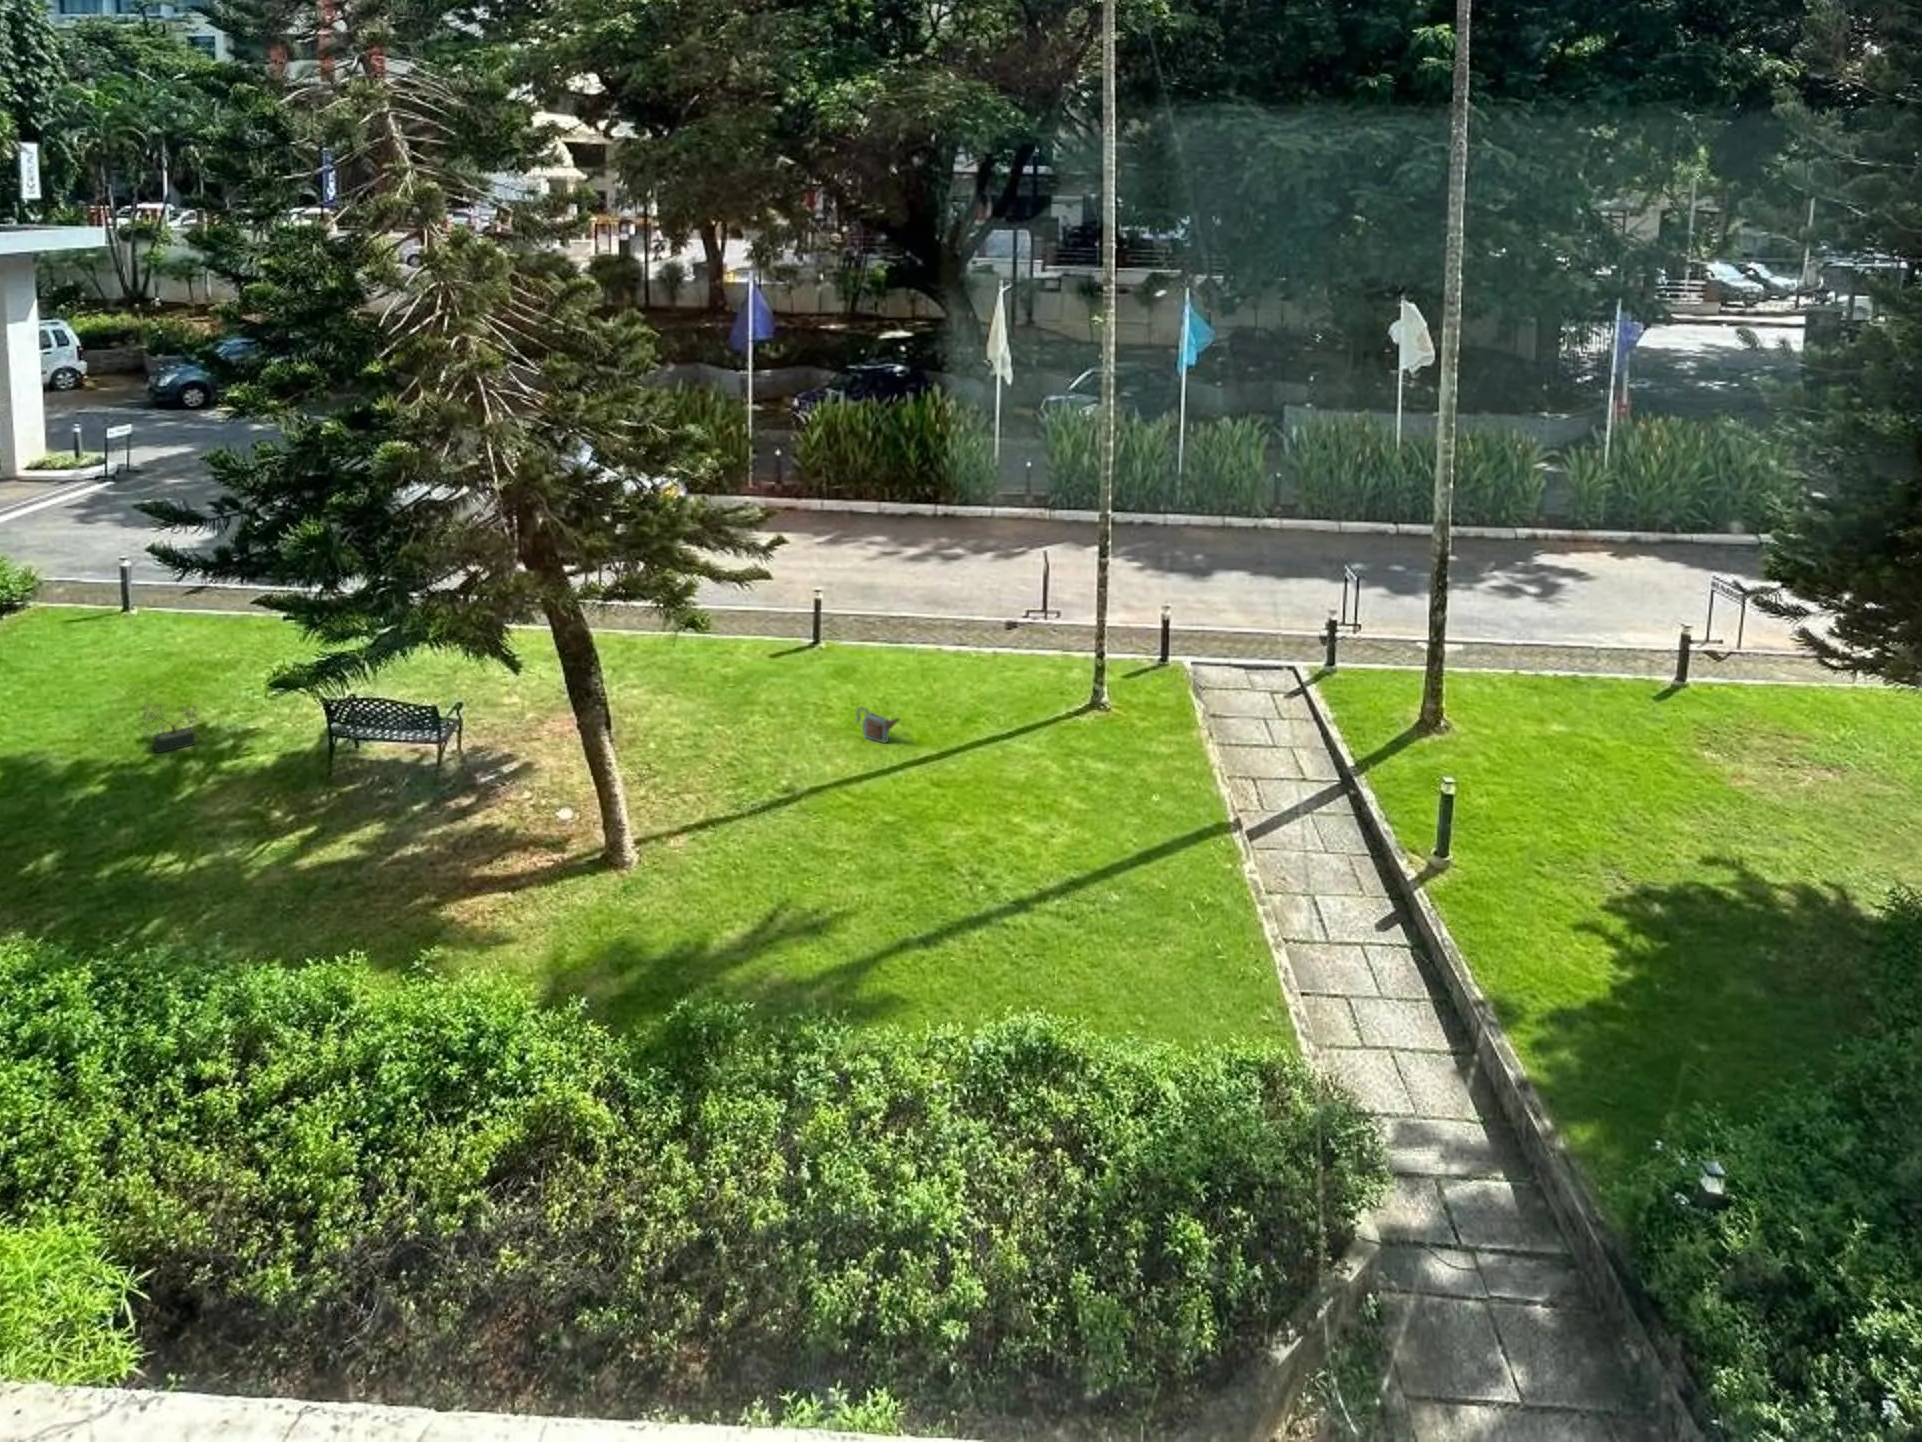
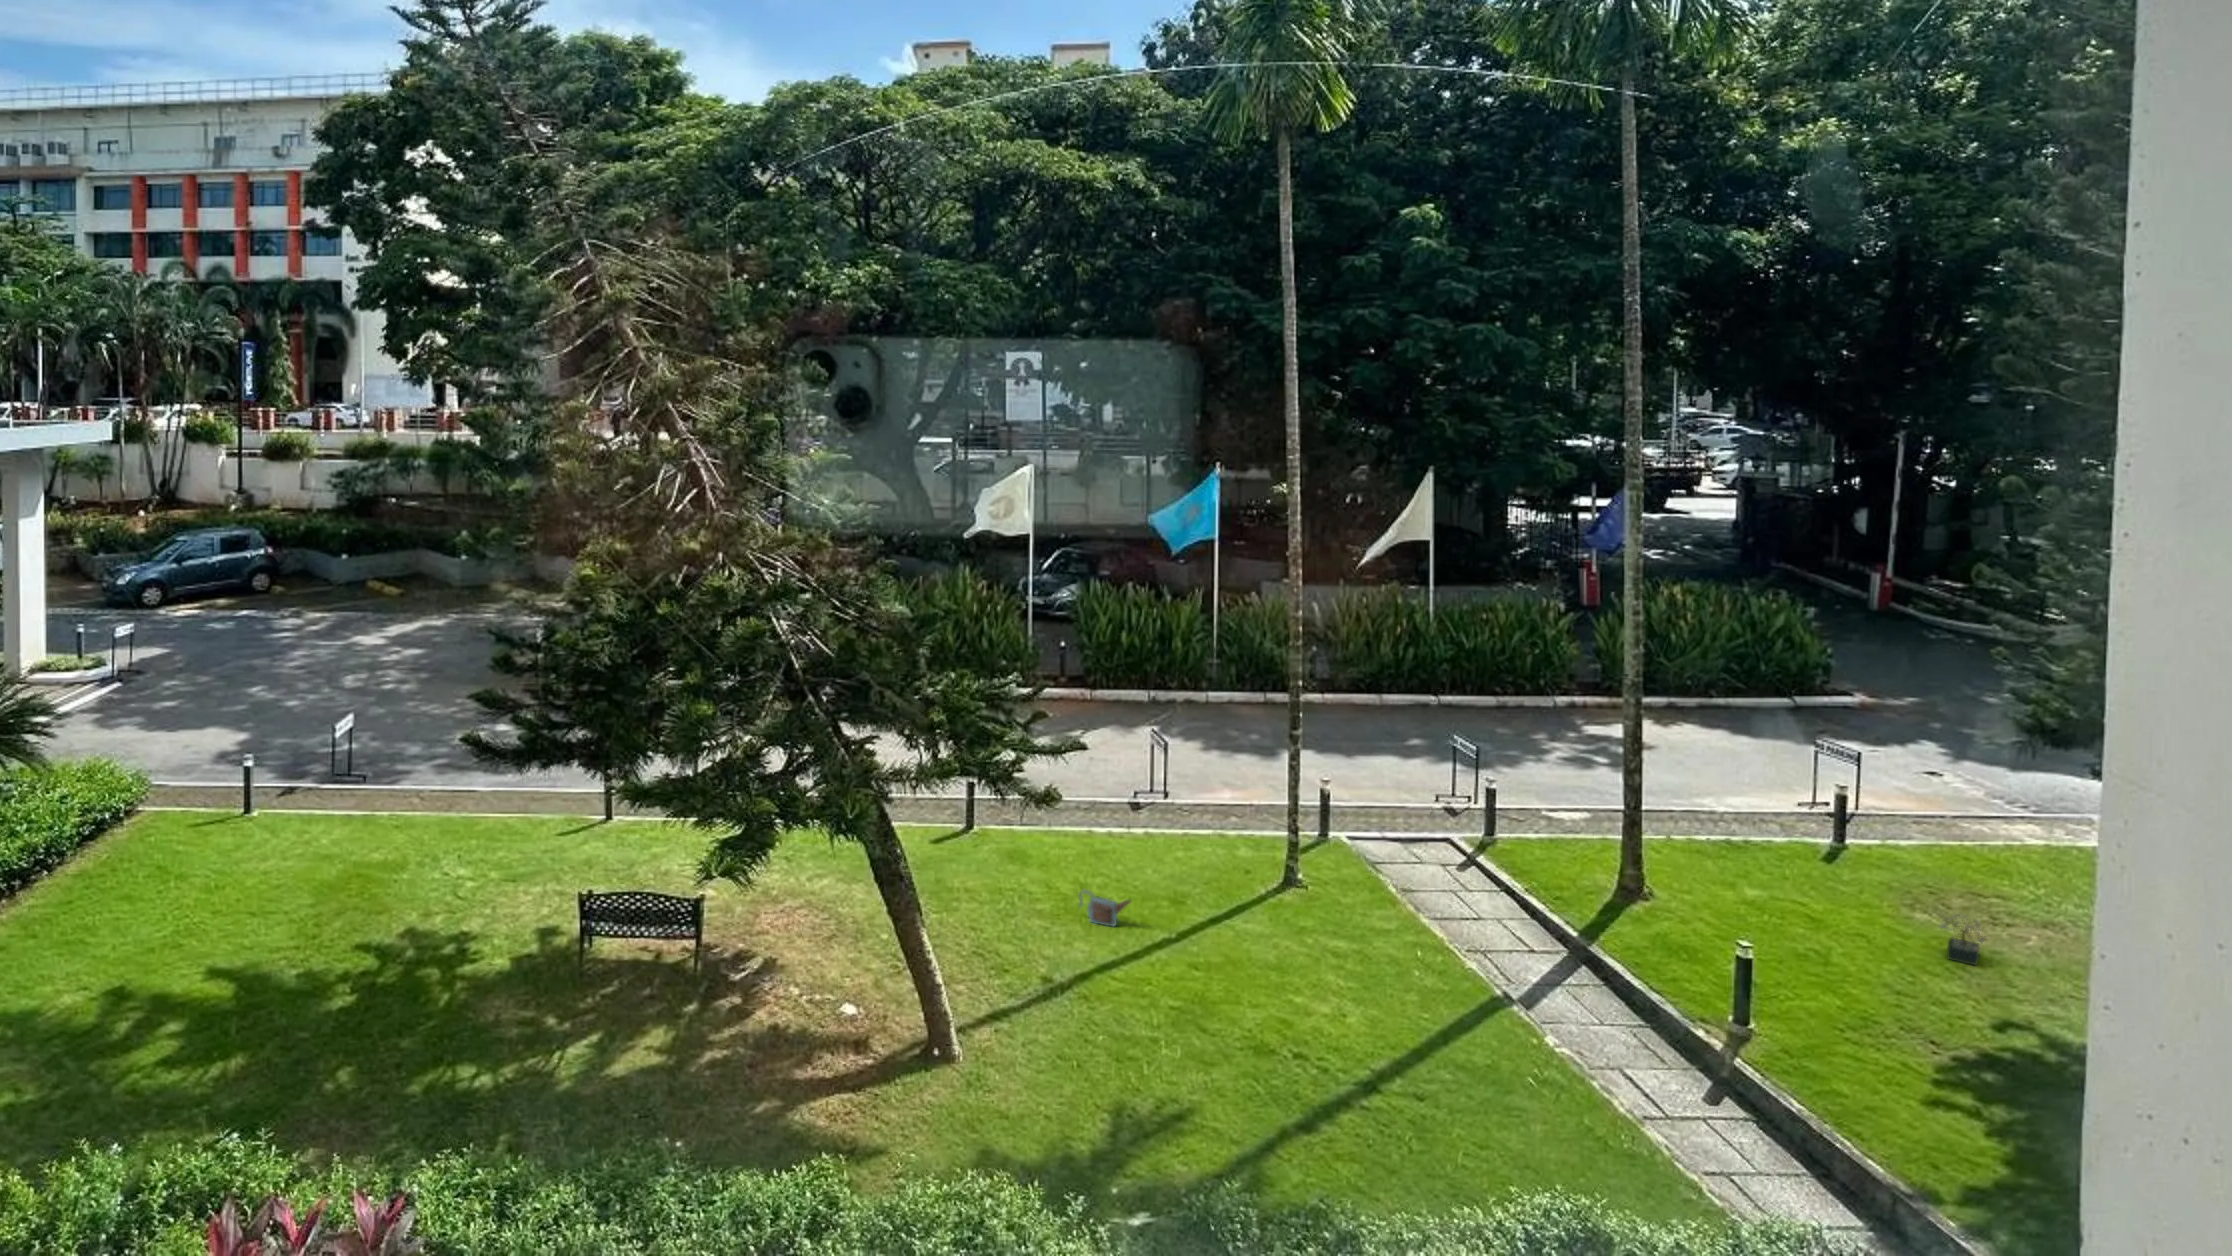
decorative plant: present [139,706,197,753] -> present [1940,915,1986,965]

